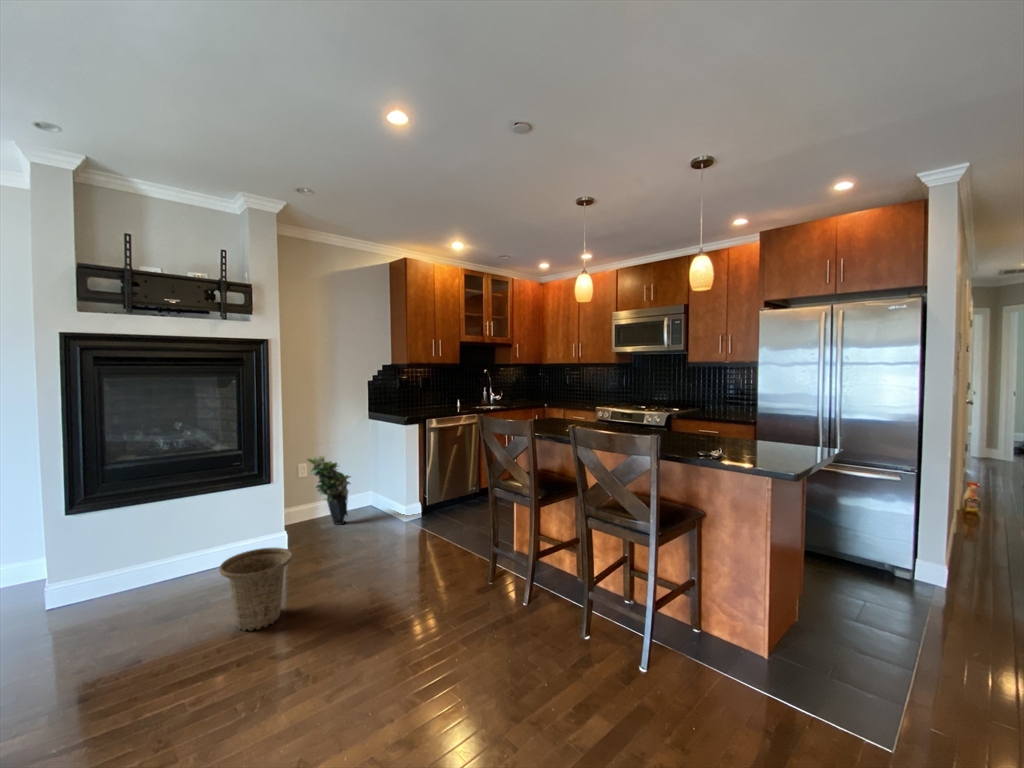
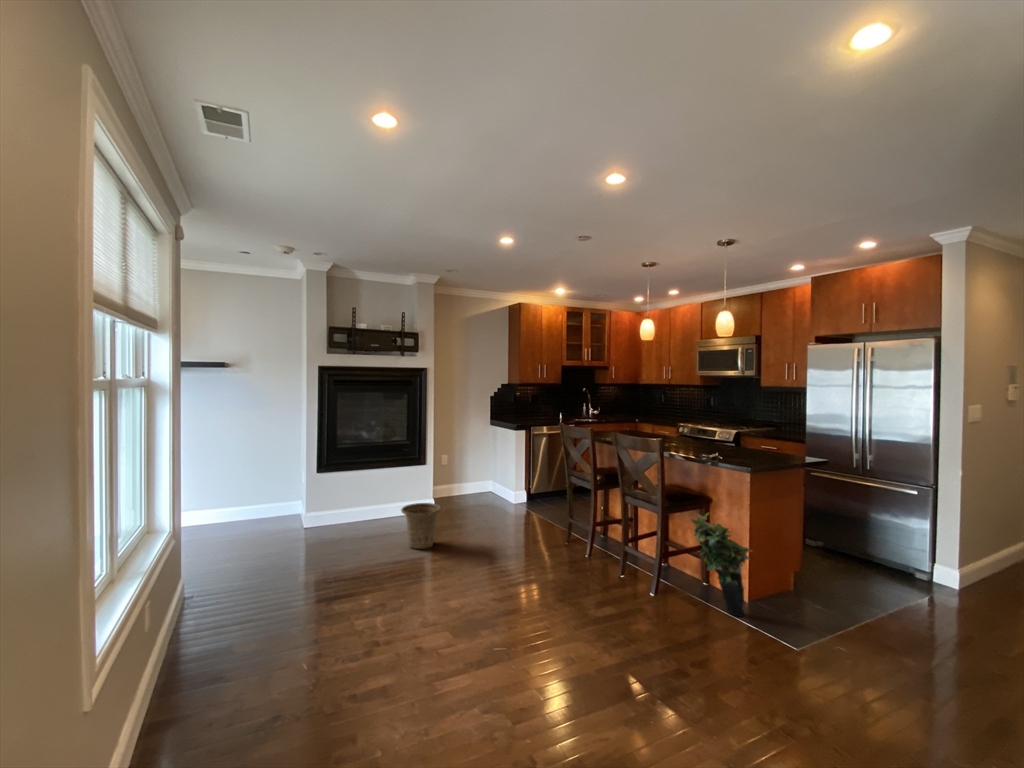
potted plant: present [307,456,351,525] -> present [690,513,752,617]

